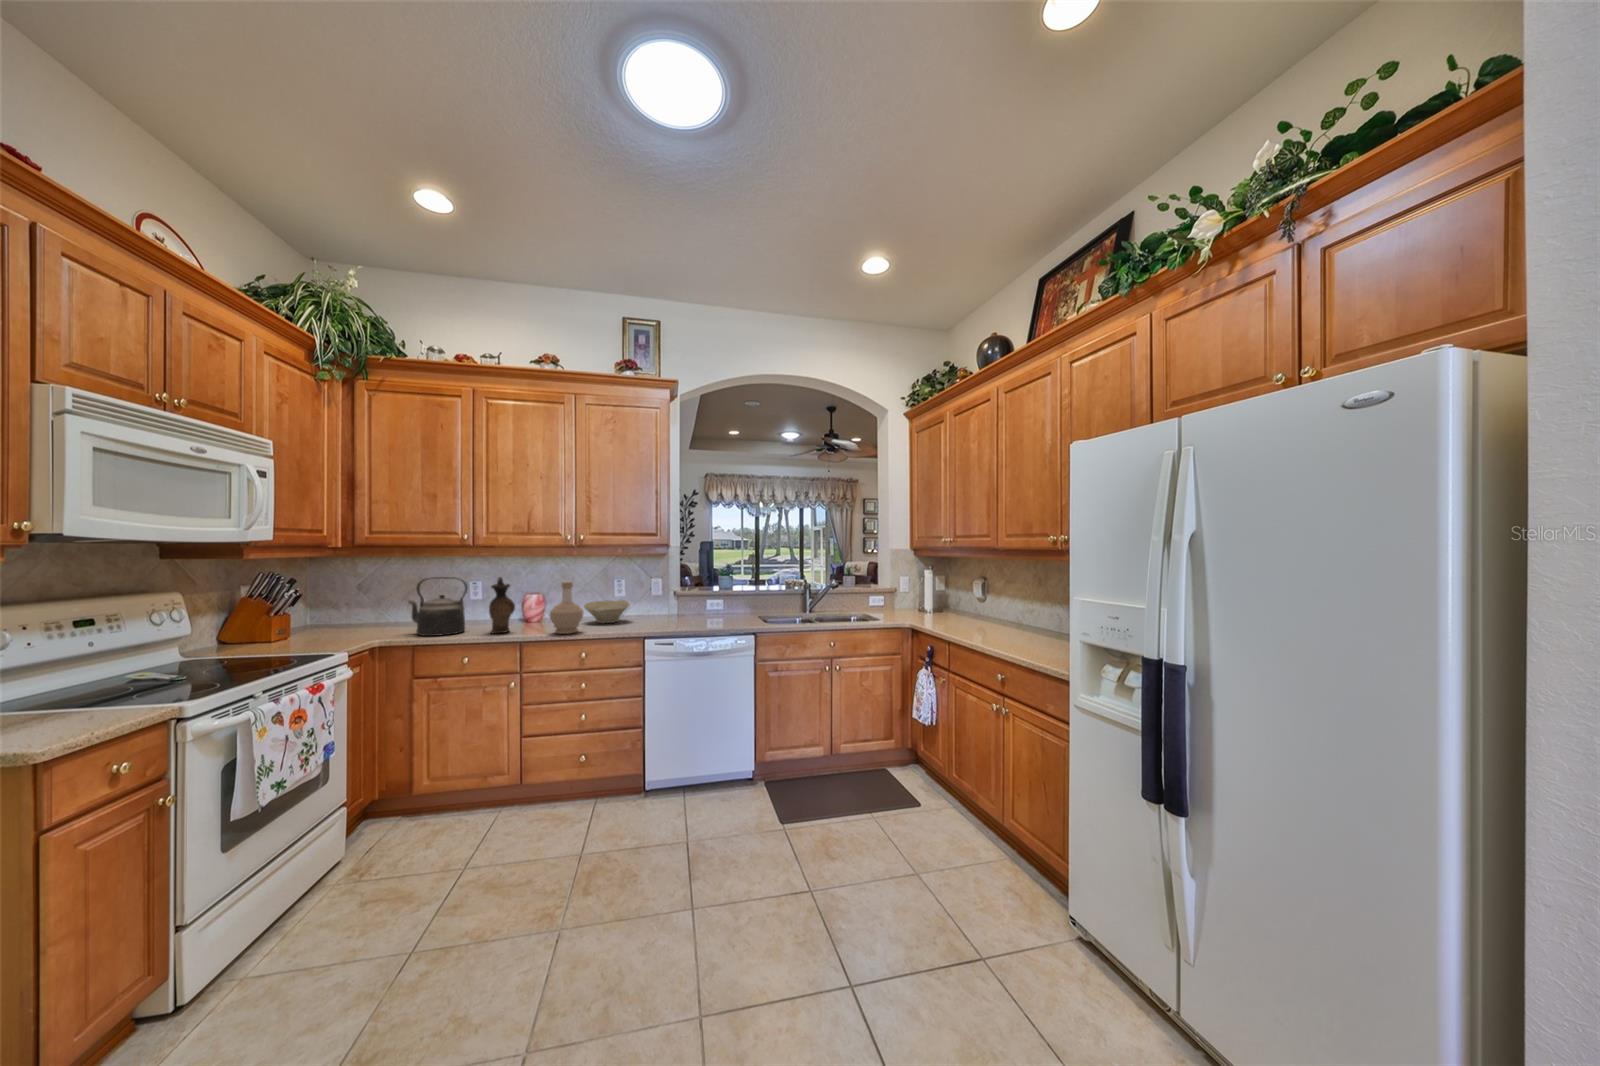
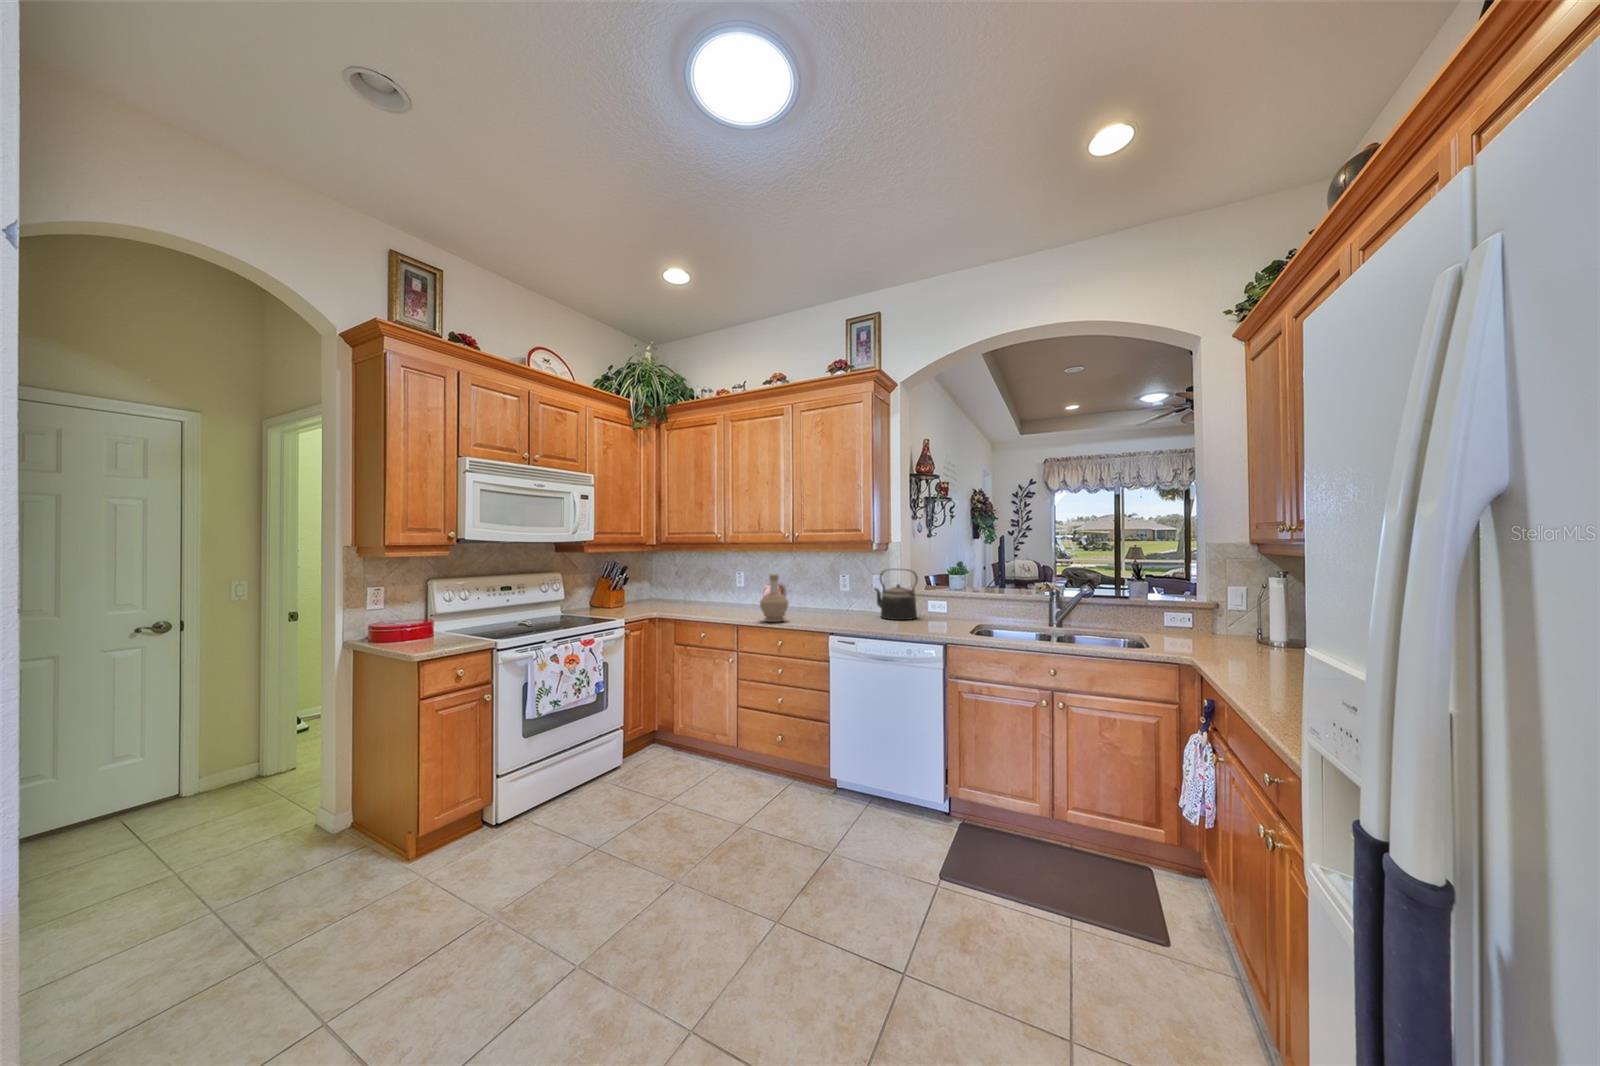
kettle: present [408,577,468,636] -> present [874,569,918,620]
ceramic pitcher: present [489,577,515,633] -> none [725,569,744,616]
bowl: present [584,600,630,623] -> none [806,594,847,616]

